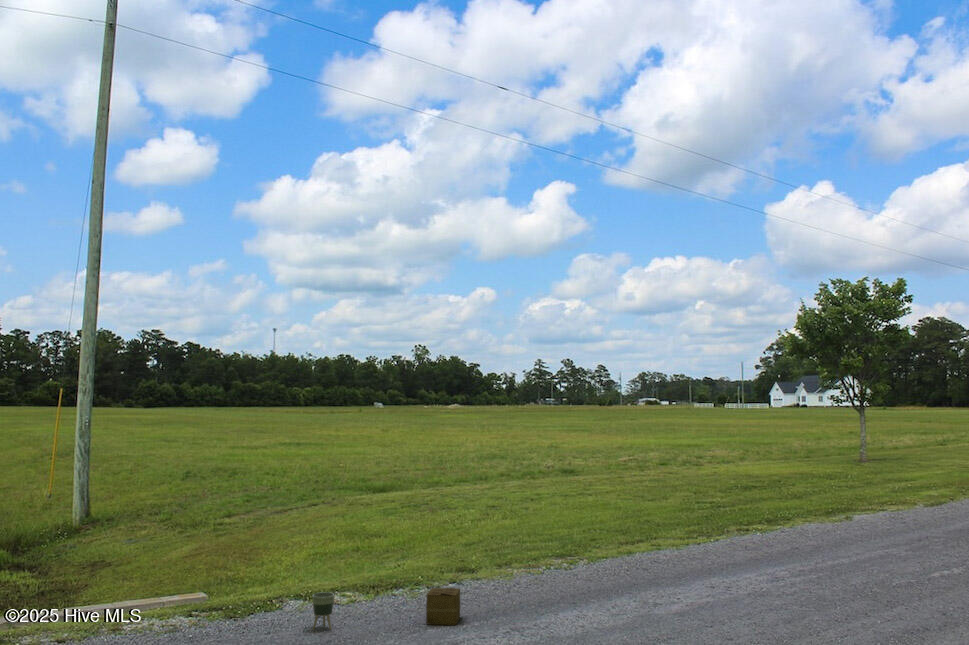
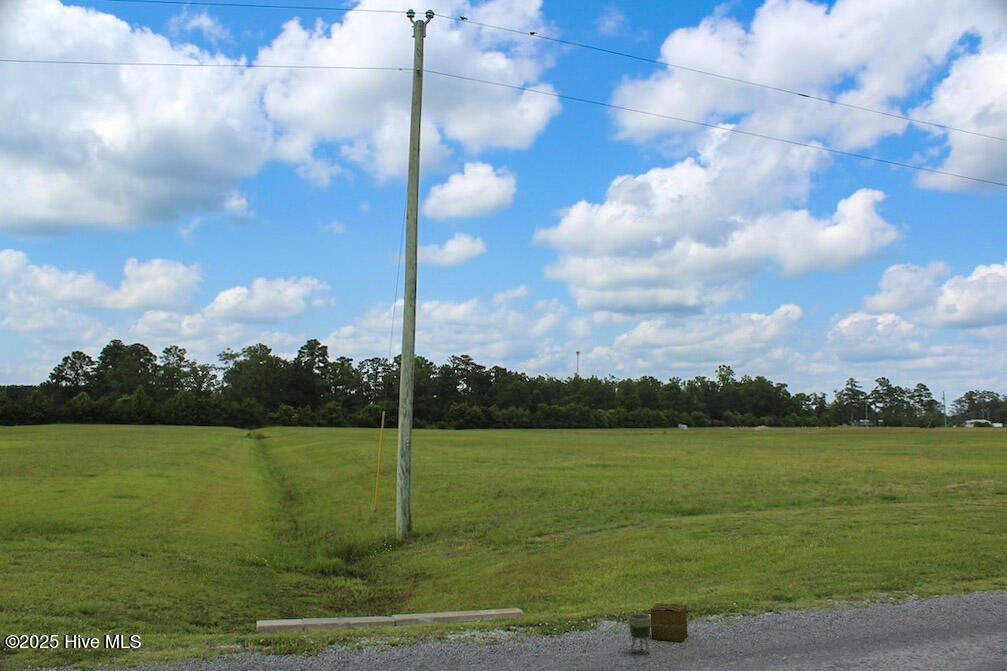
cardboard box: present [426,588,460,625] -> present [651,603,687,642]

